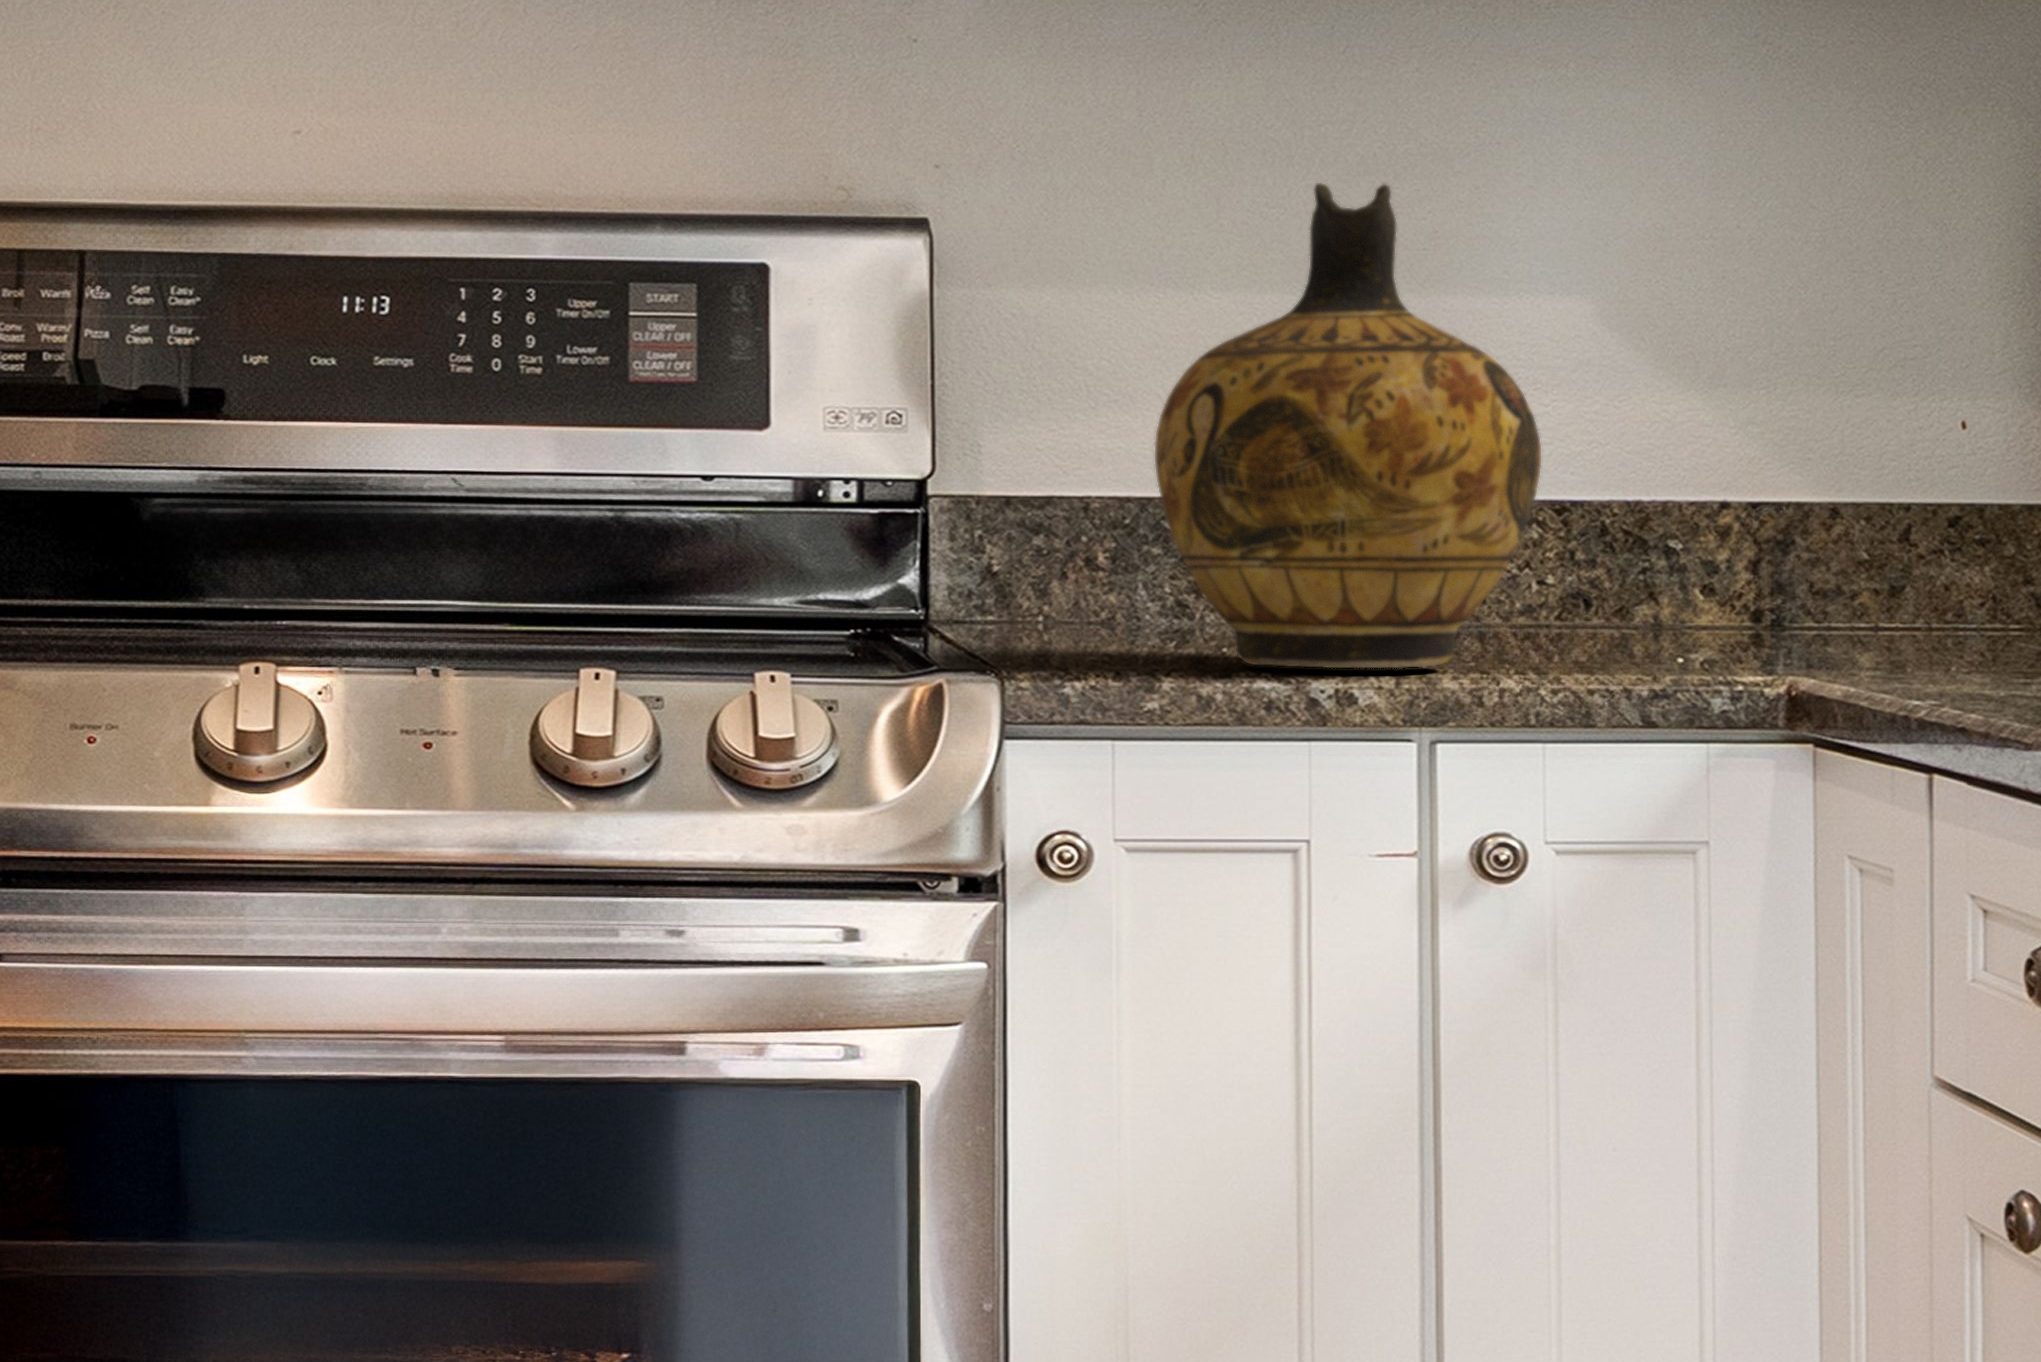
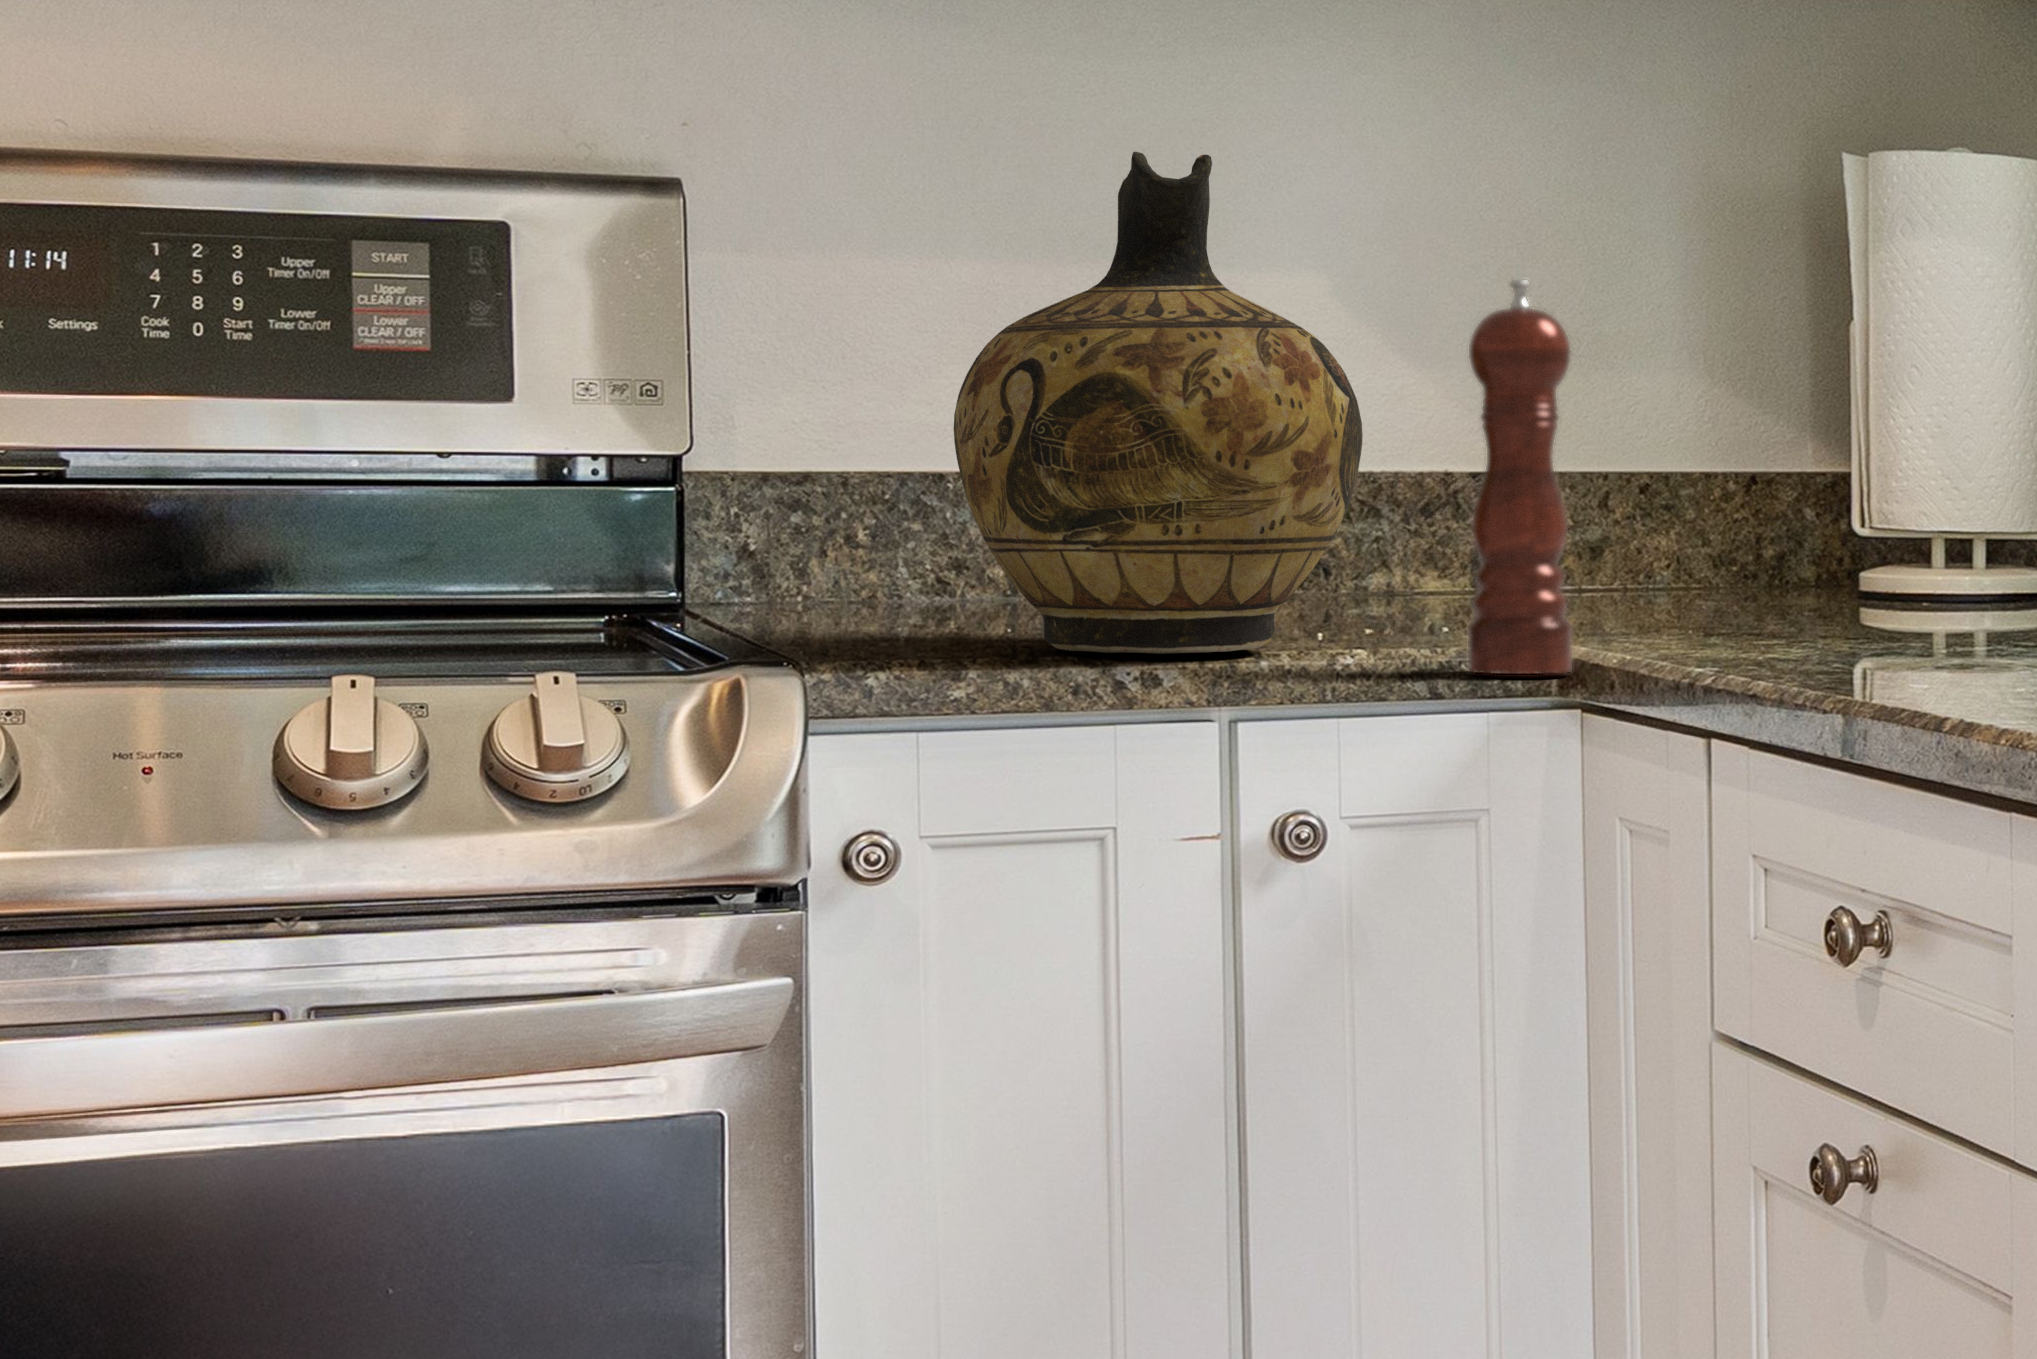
pepper mill: none [1611,302,1714,690] -> present [1468,280,1572,674]

